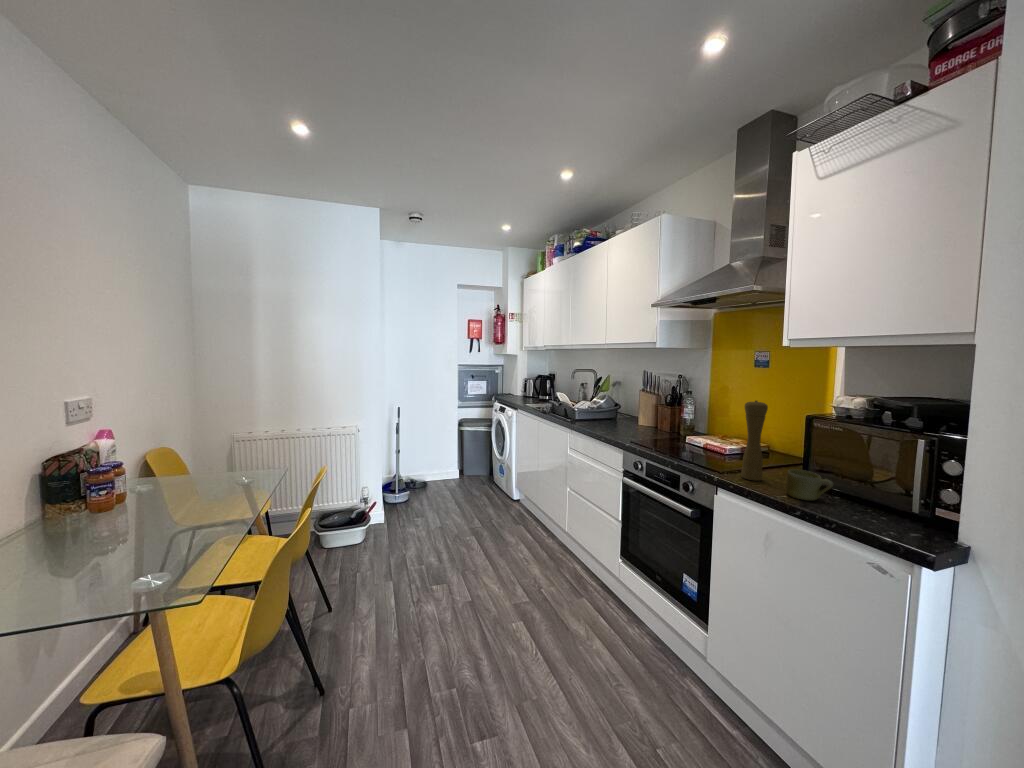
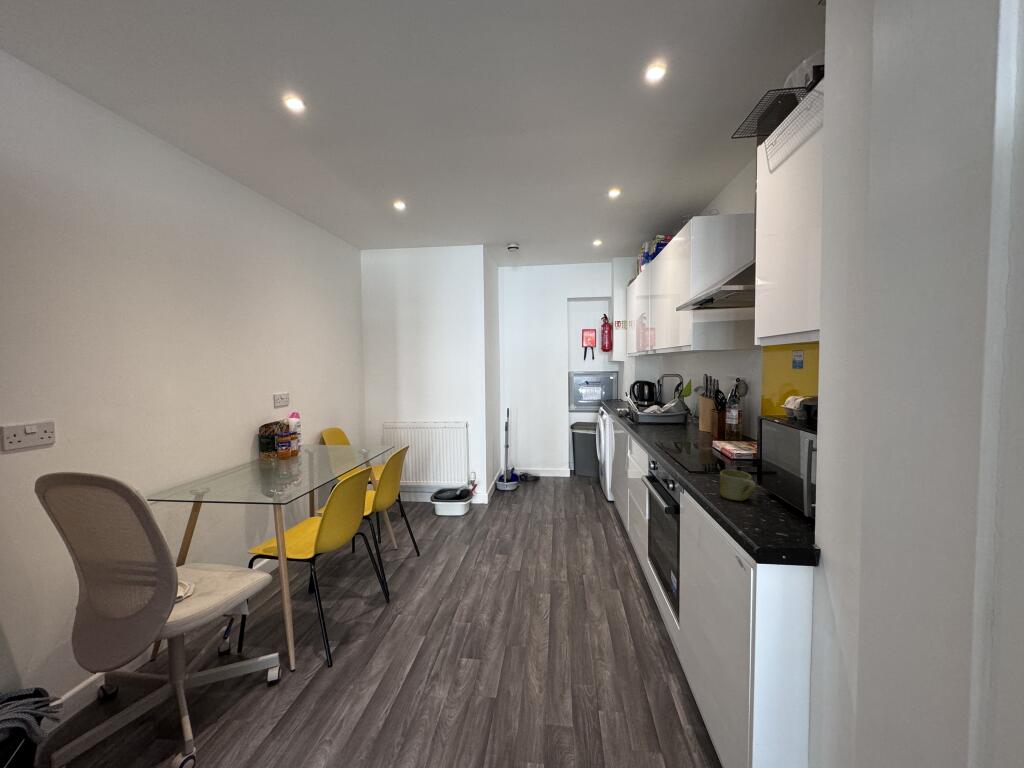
pepper mill: present [741,401,768,481] -> none [706,401,729,482]

